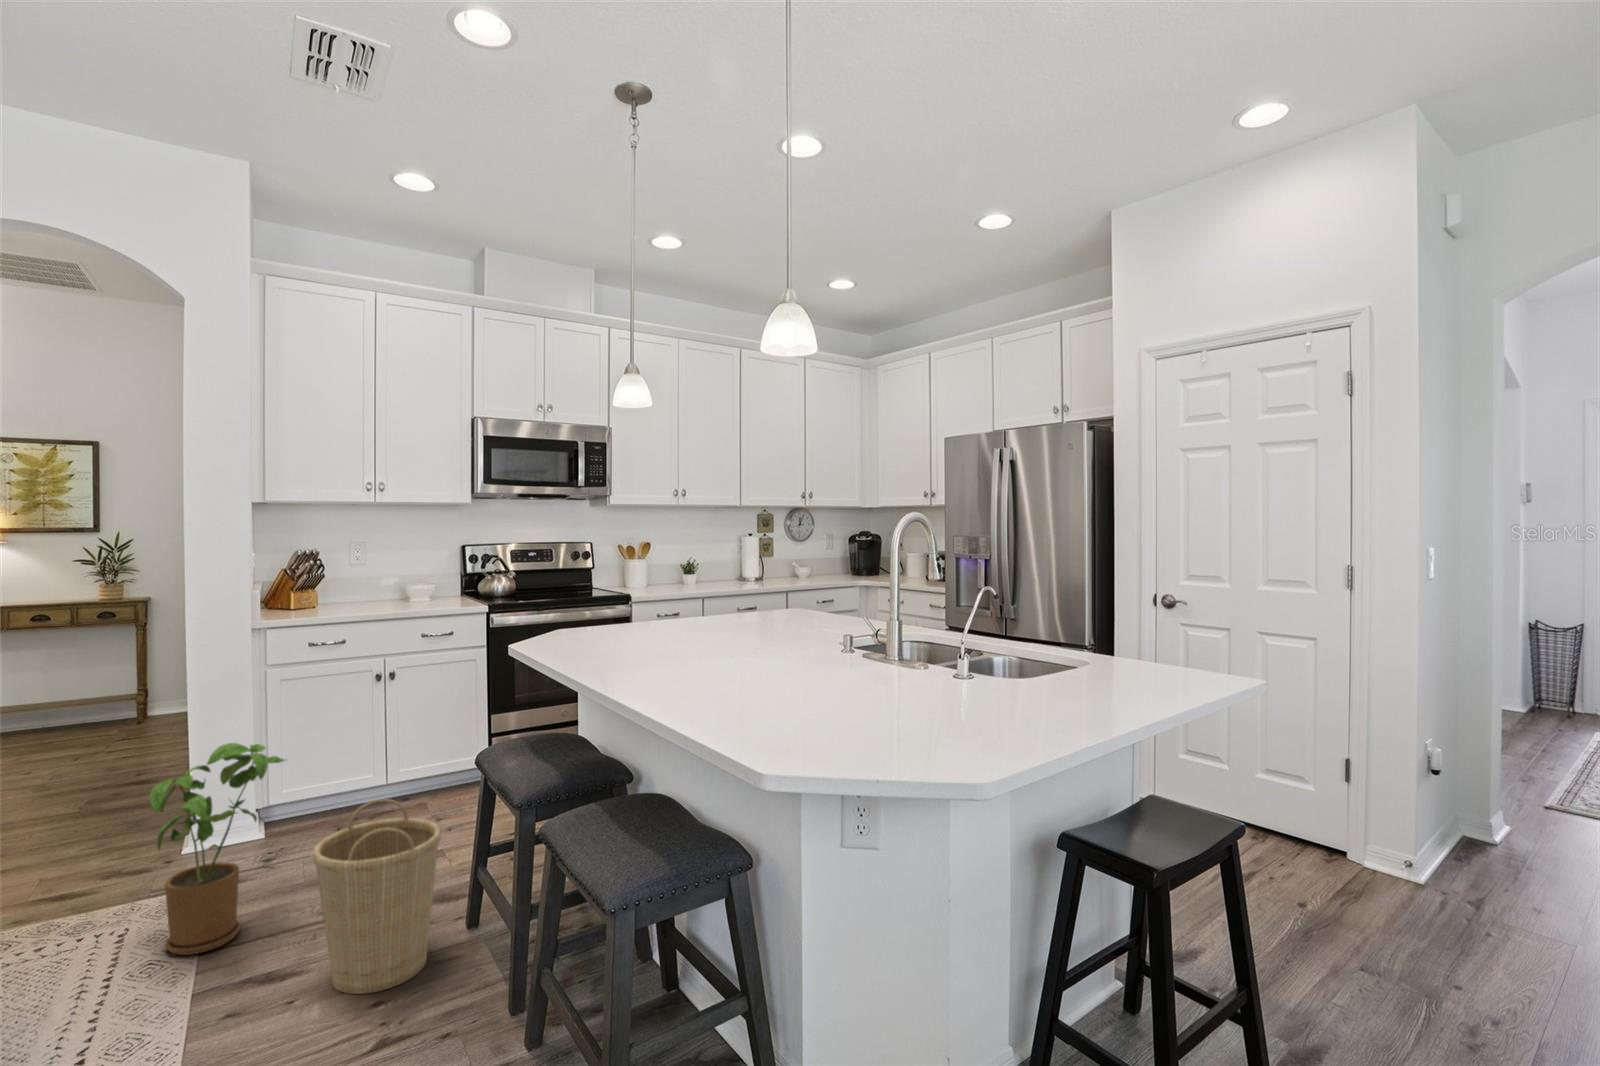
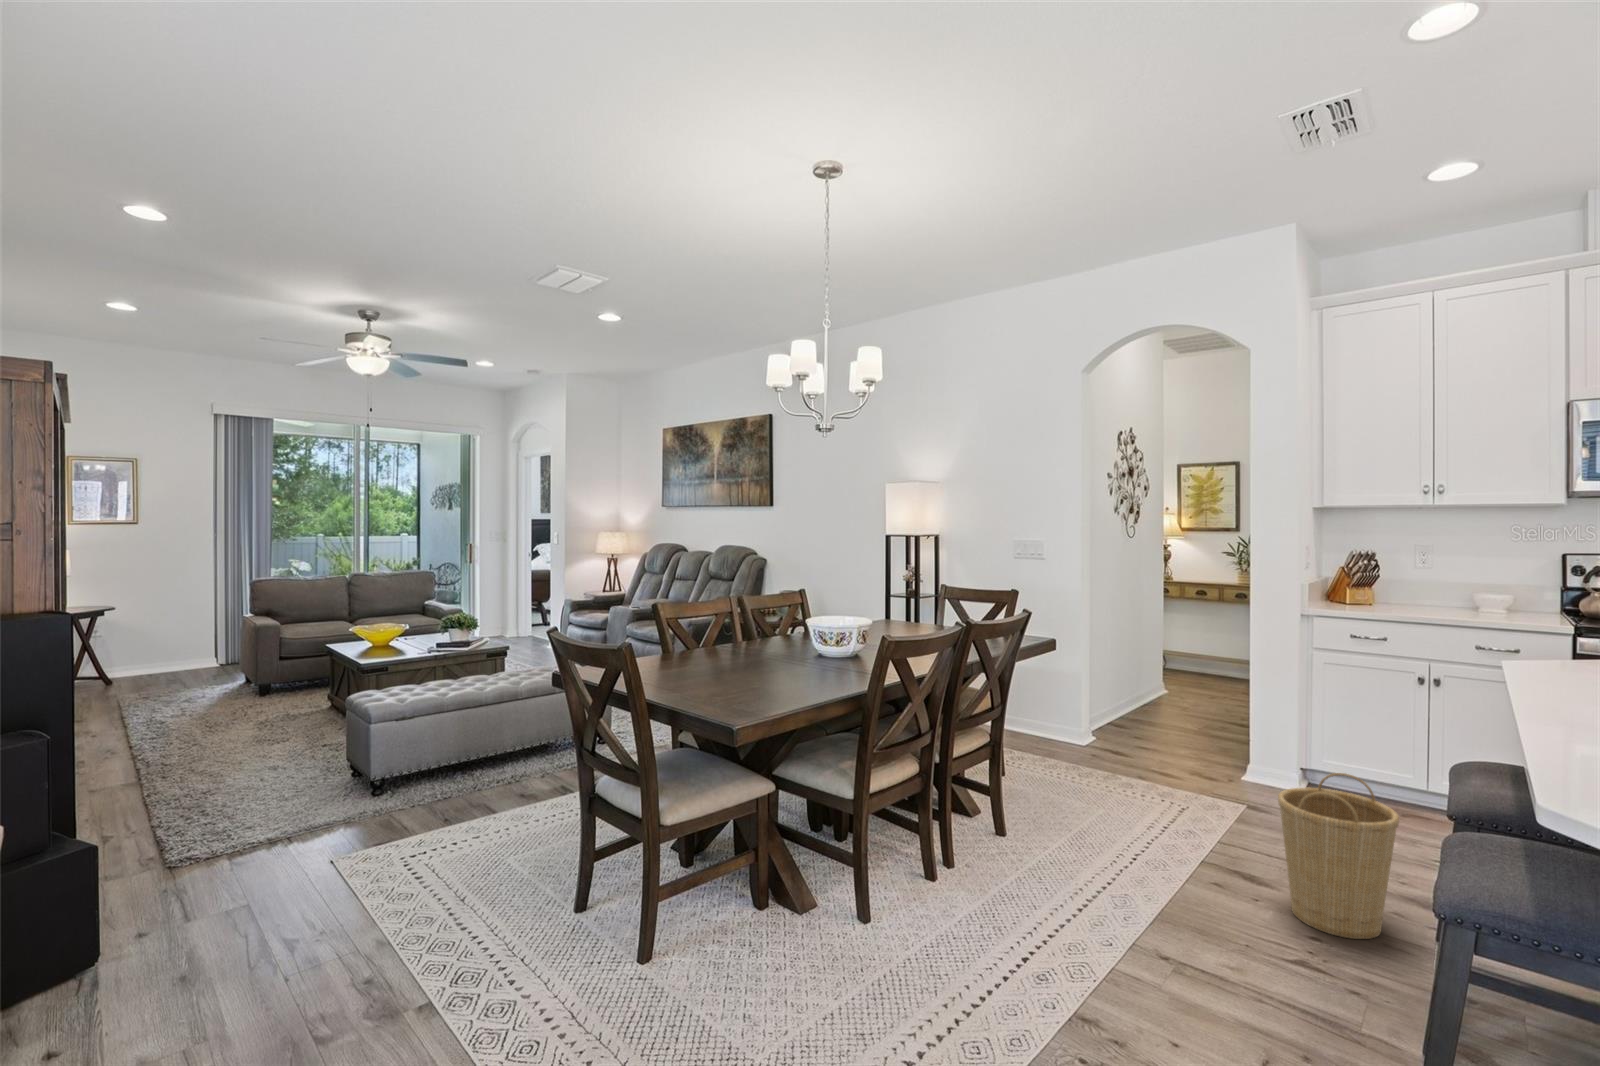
house plant: present [150,743,286,955] -> none [1191,695,1290,845]

